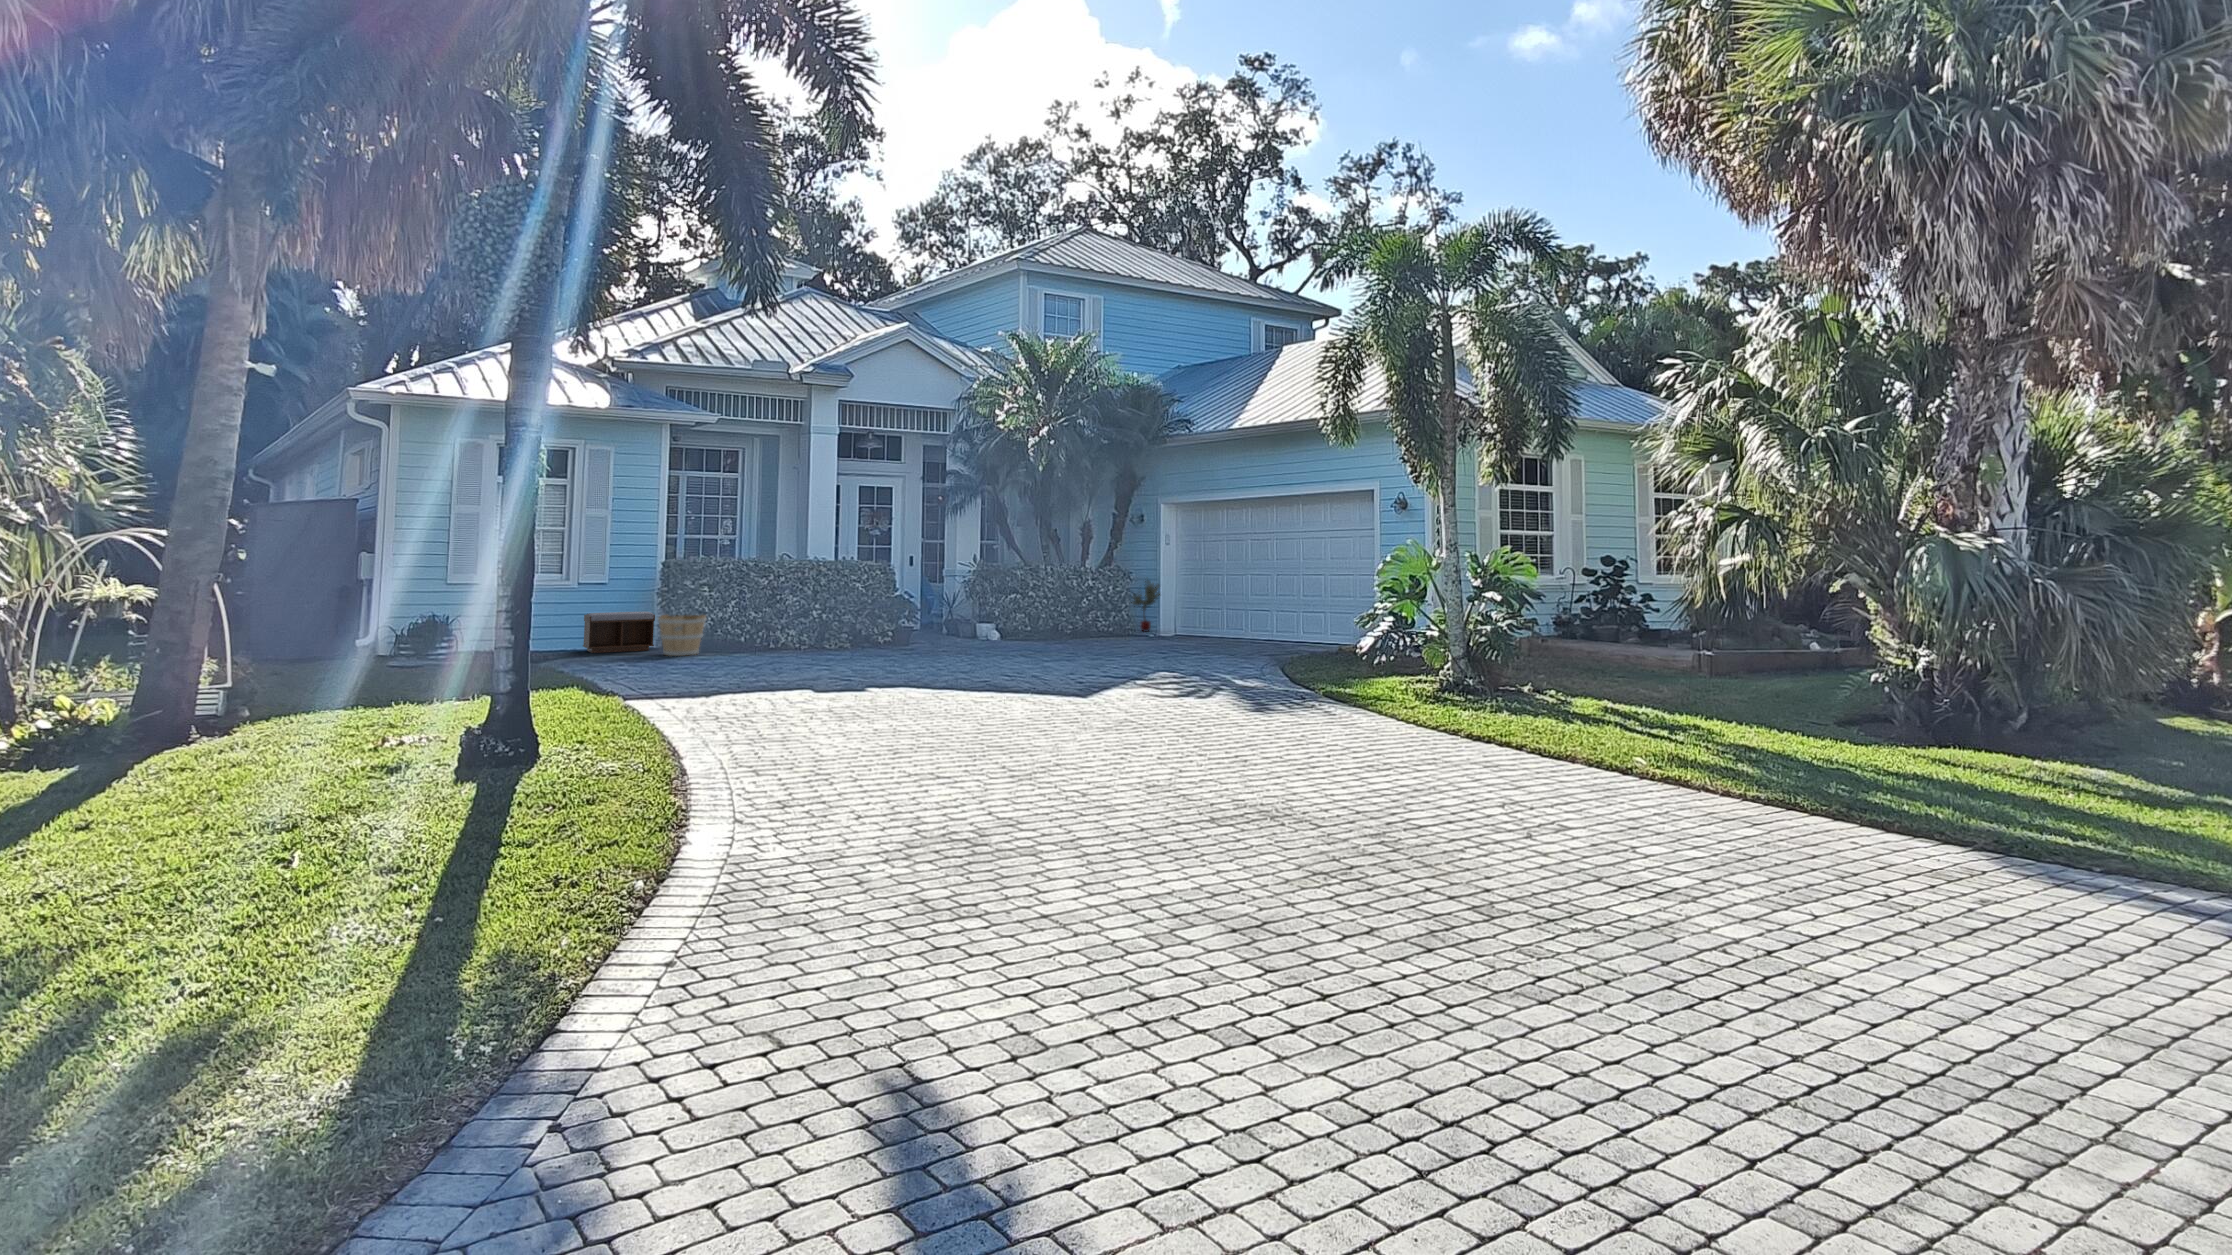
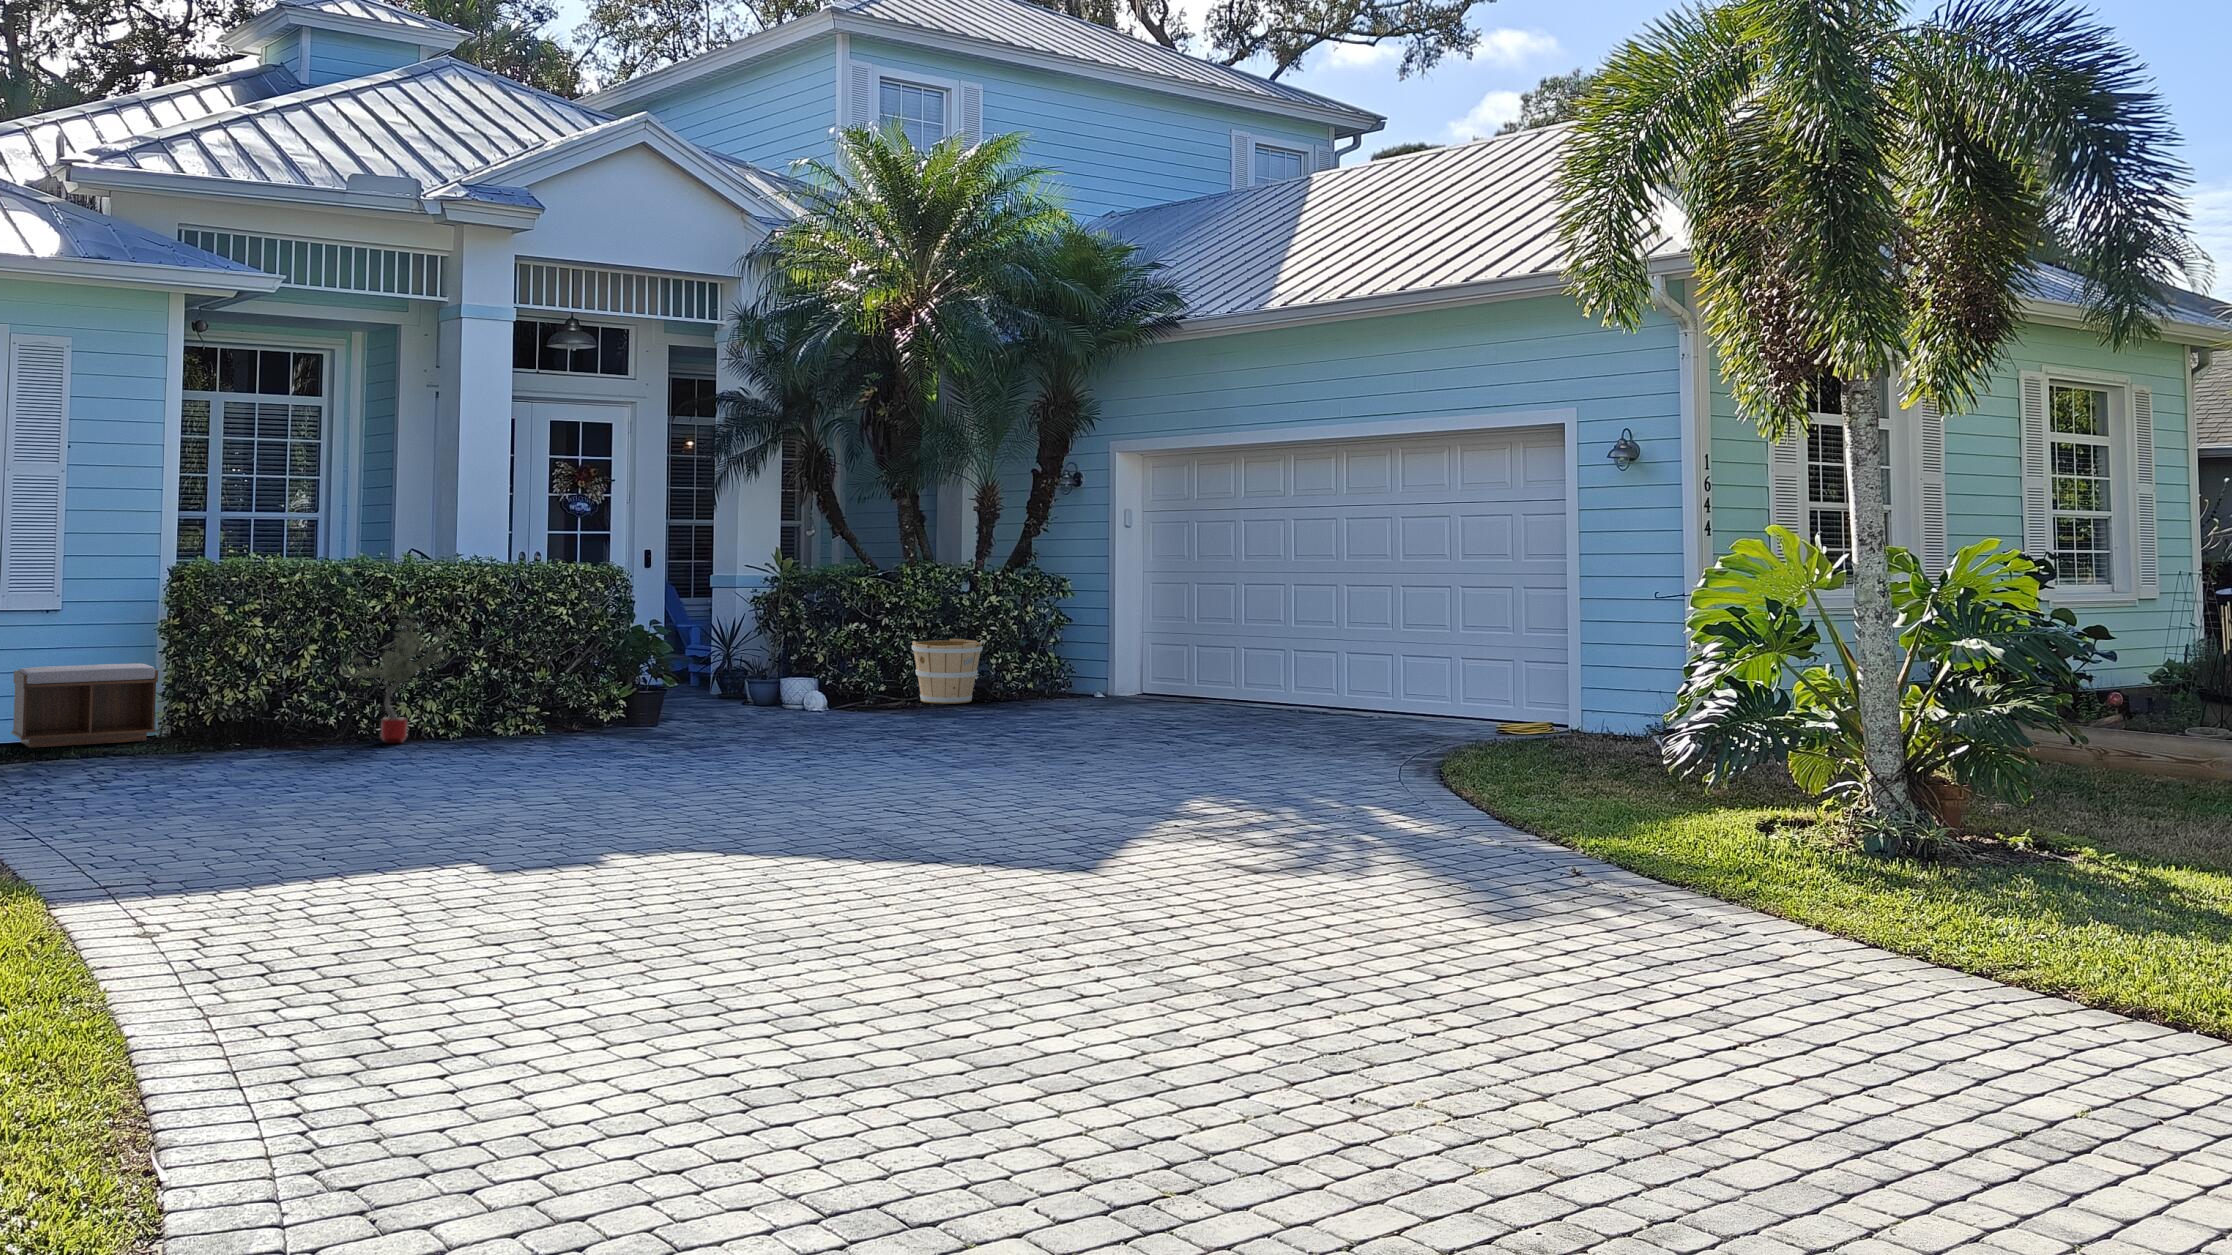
potted tree: present [1131,581,1160,631] -> present [341,614,451,743]
wooden bucket: present [658,615,706,656] -> present [911,639,983,704]

